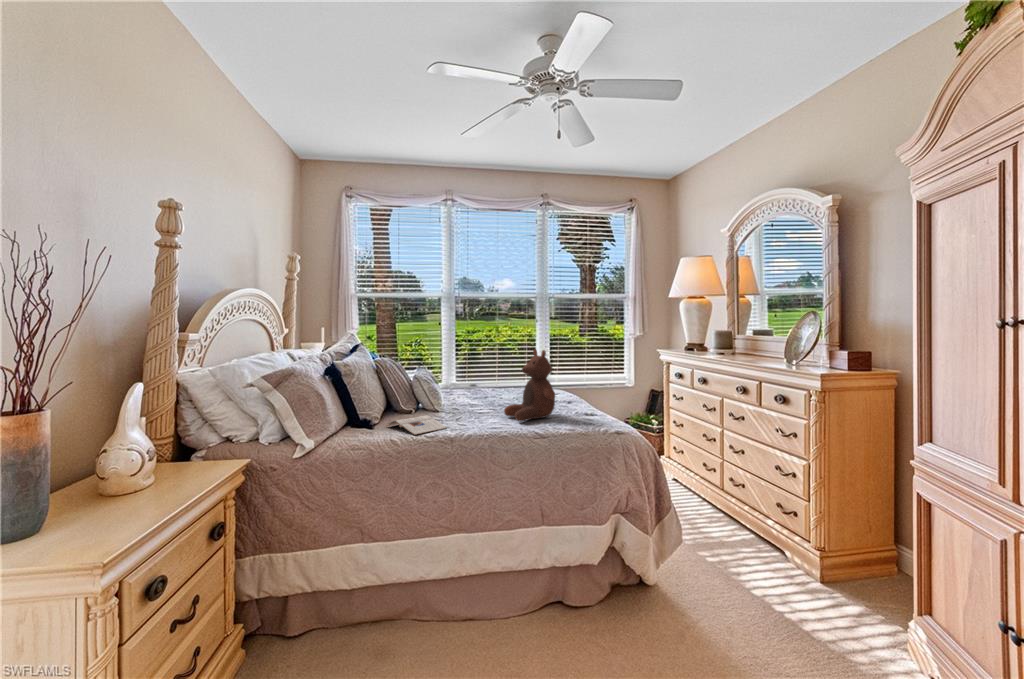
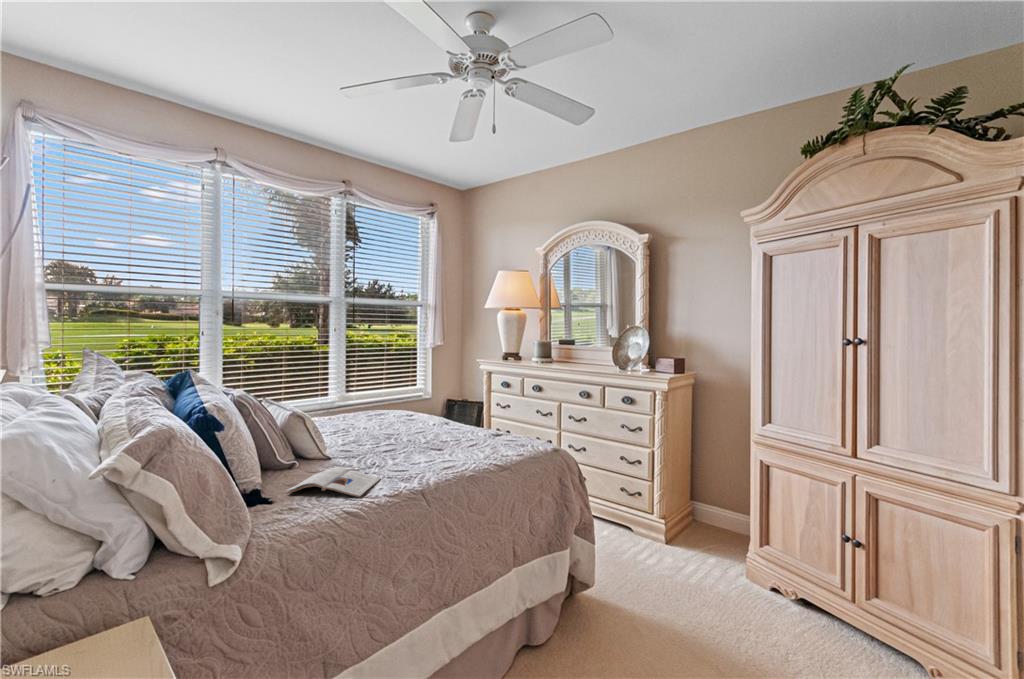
stuffed bear: present [504,349,555,421] -> none [421,367,488,455]

